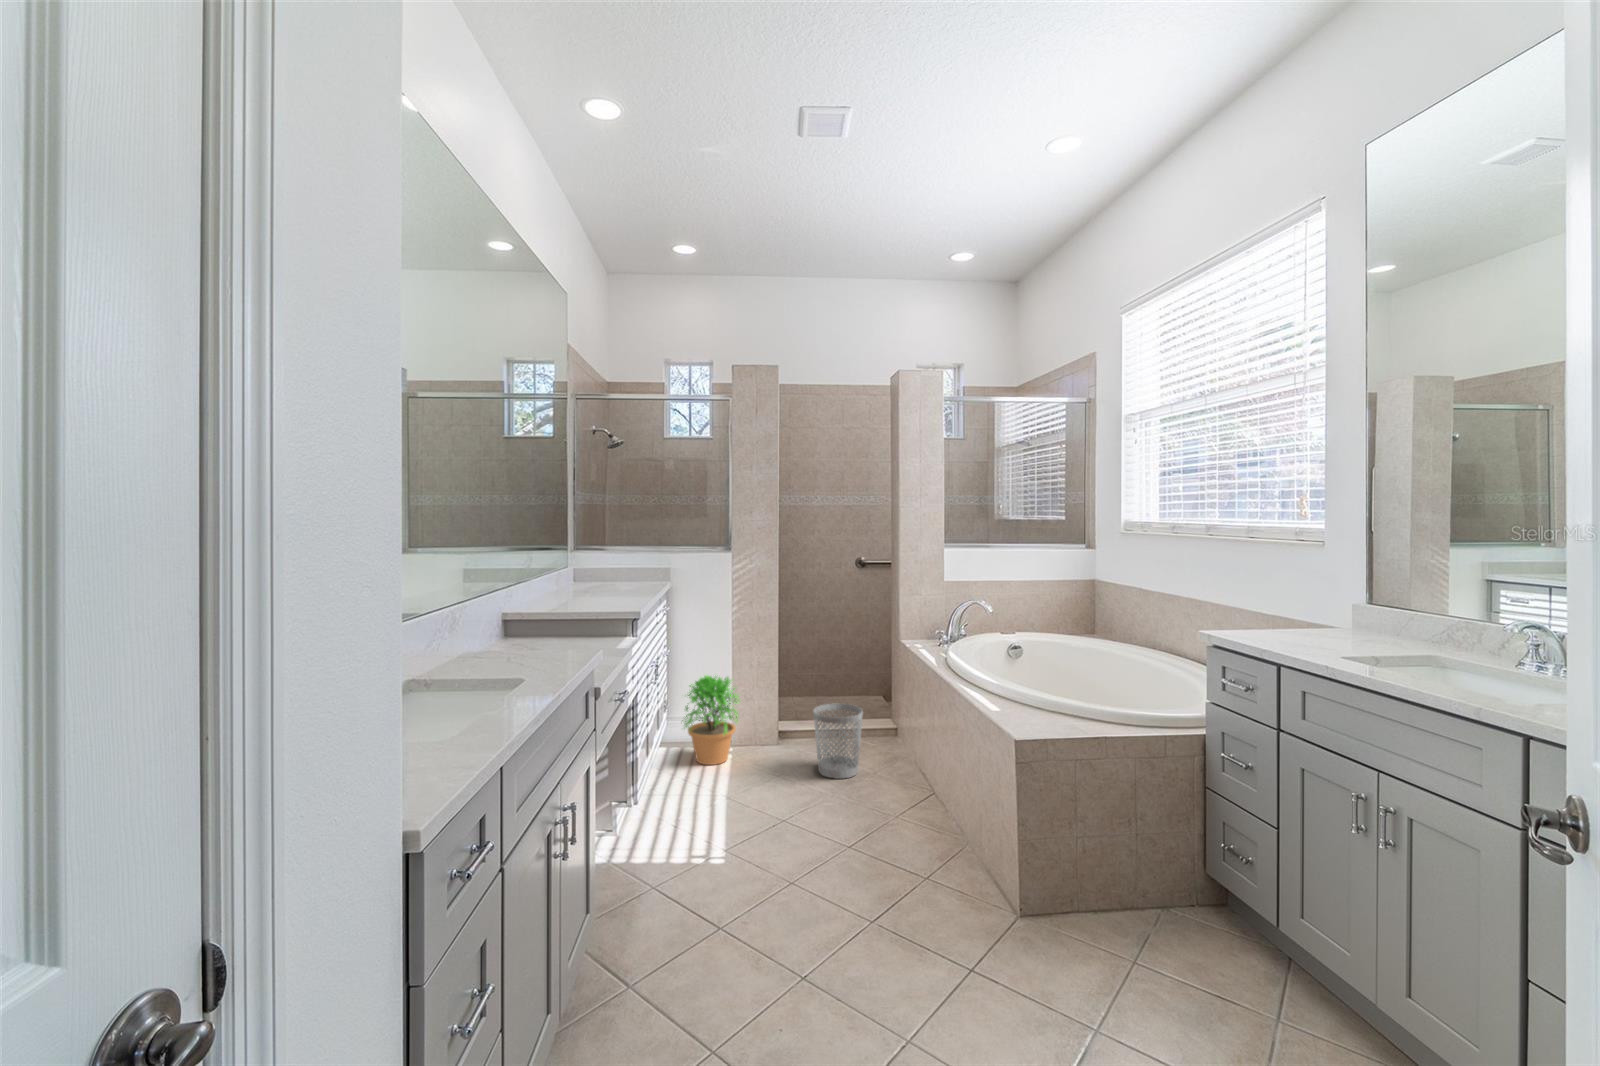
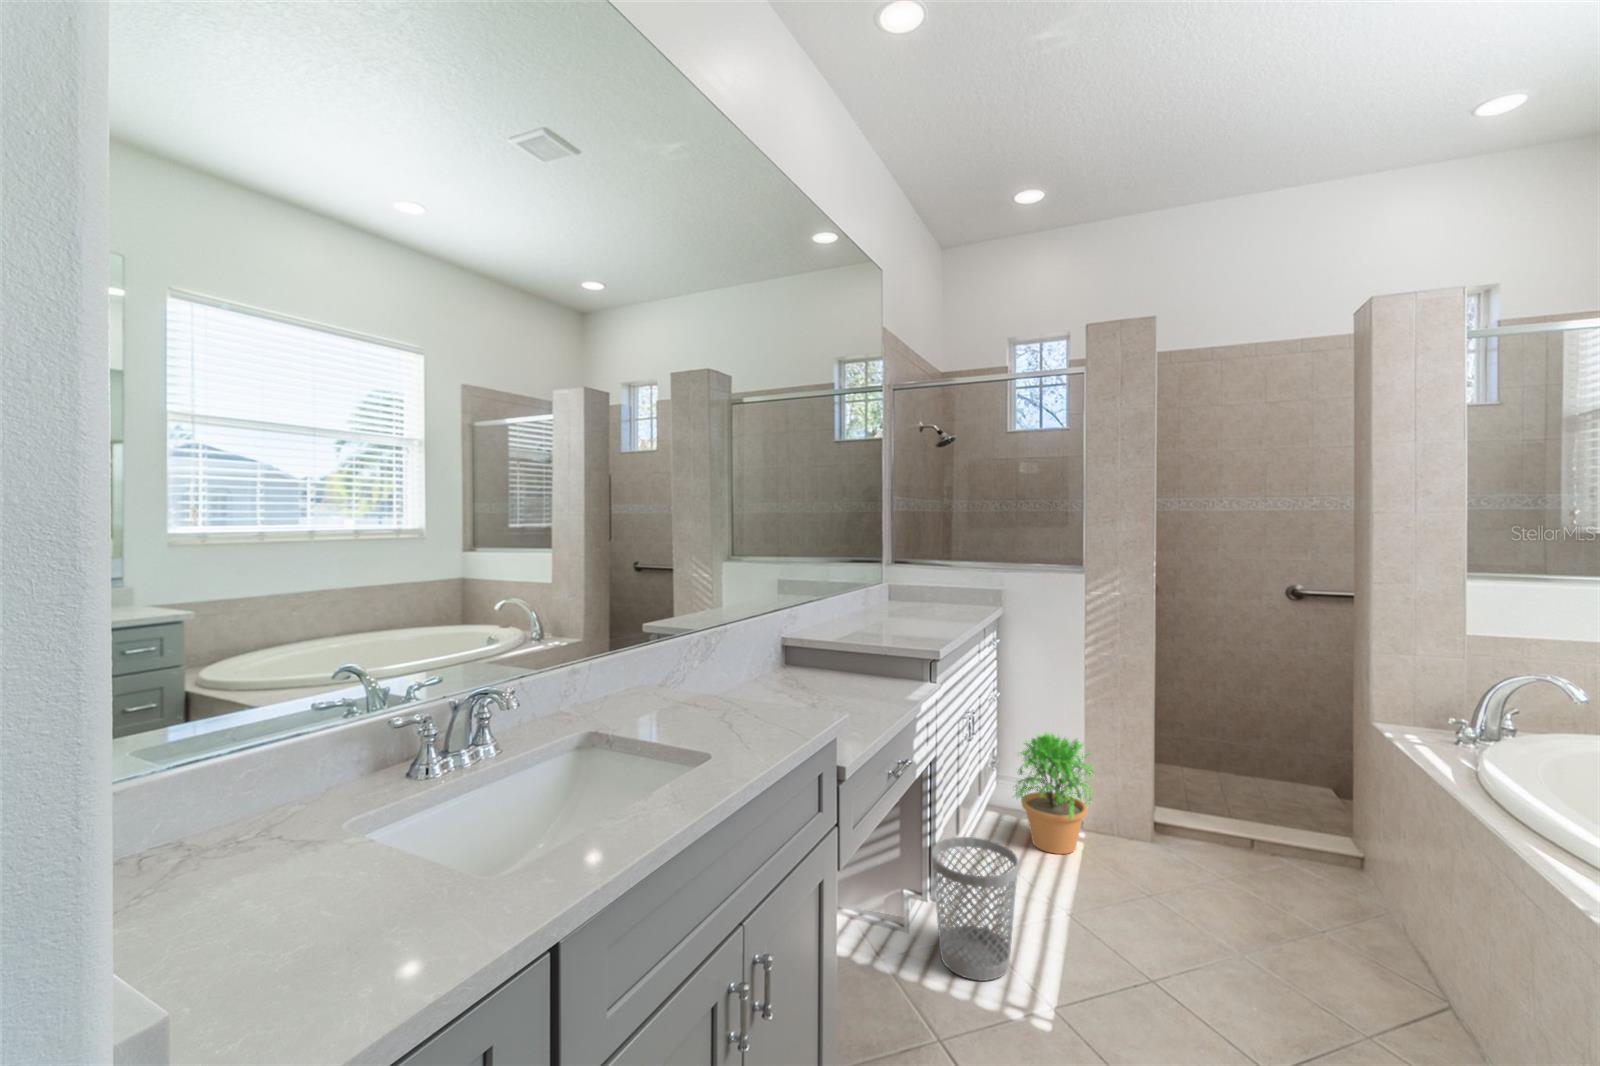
wastebasket: present [813,704,863,779] -> present [932,837,1018,981]

